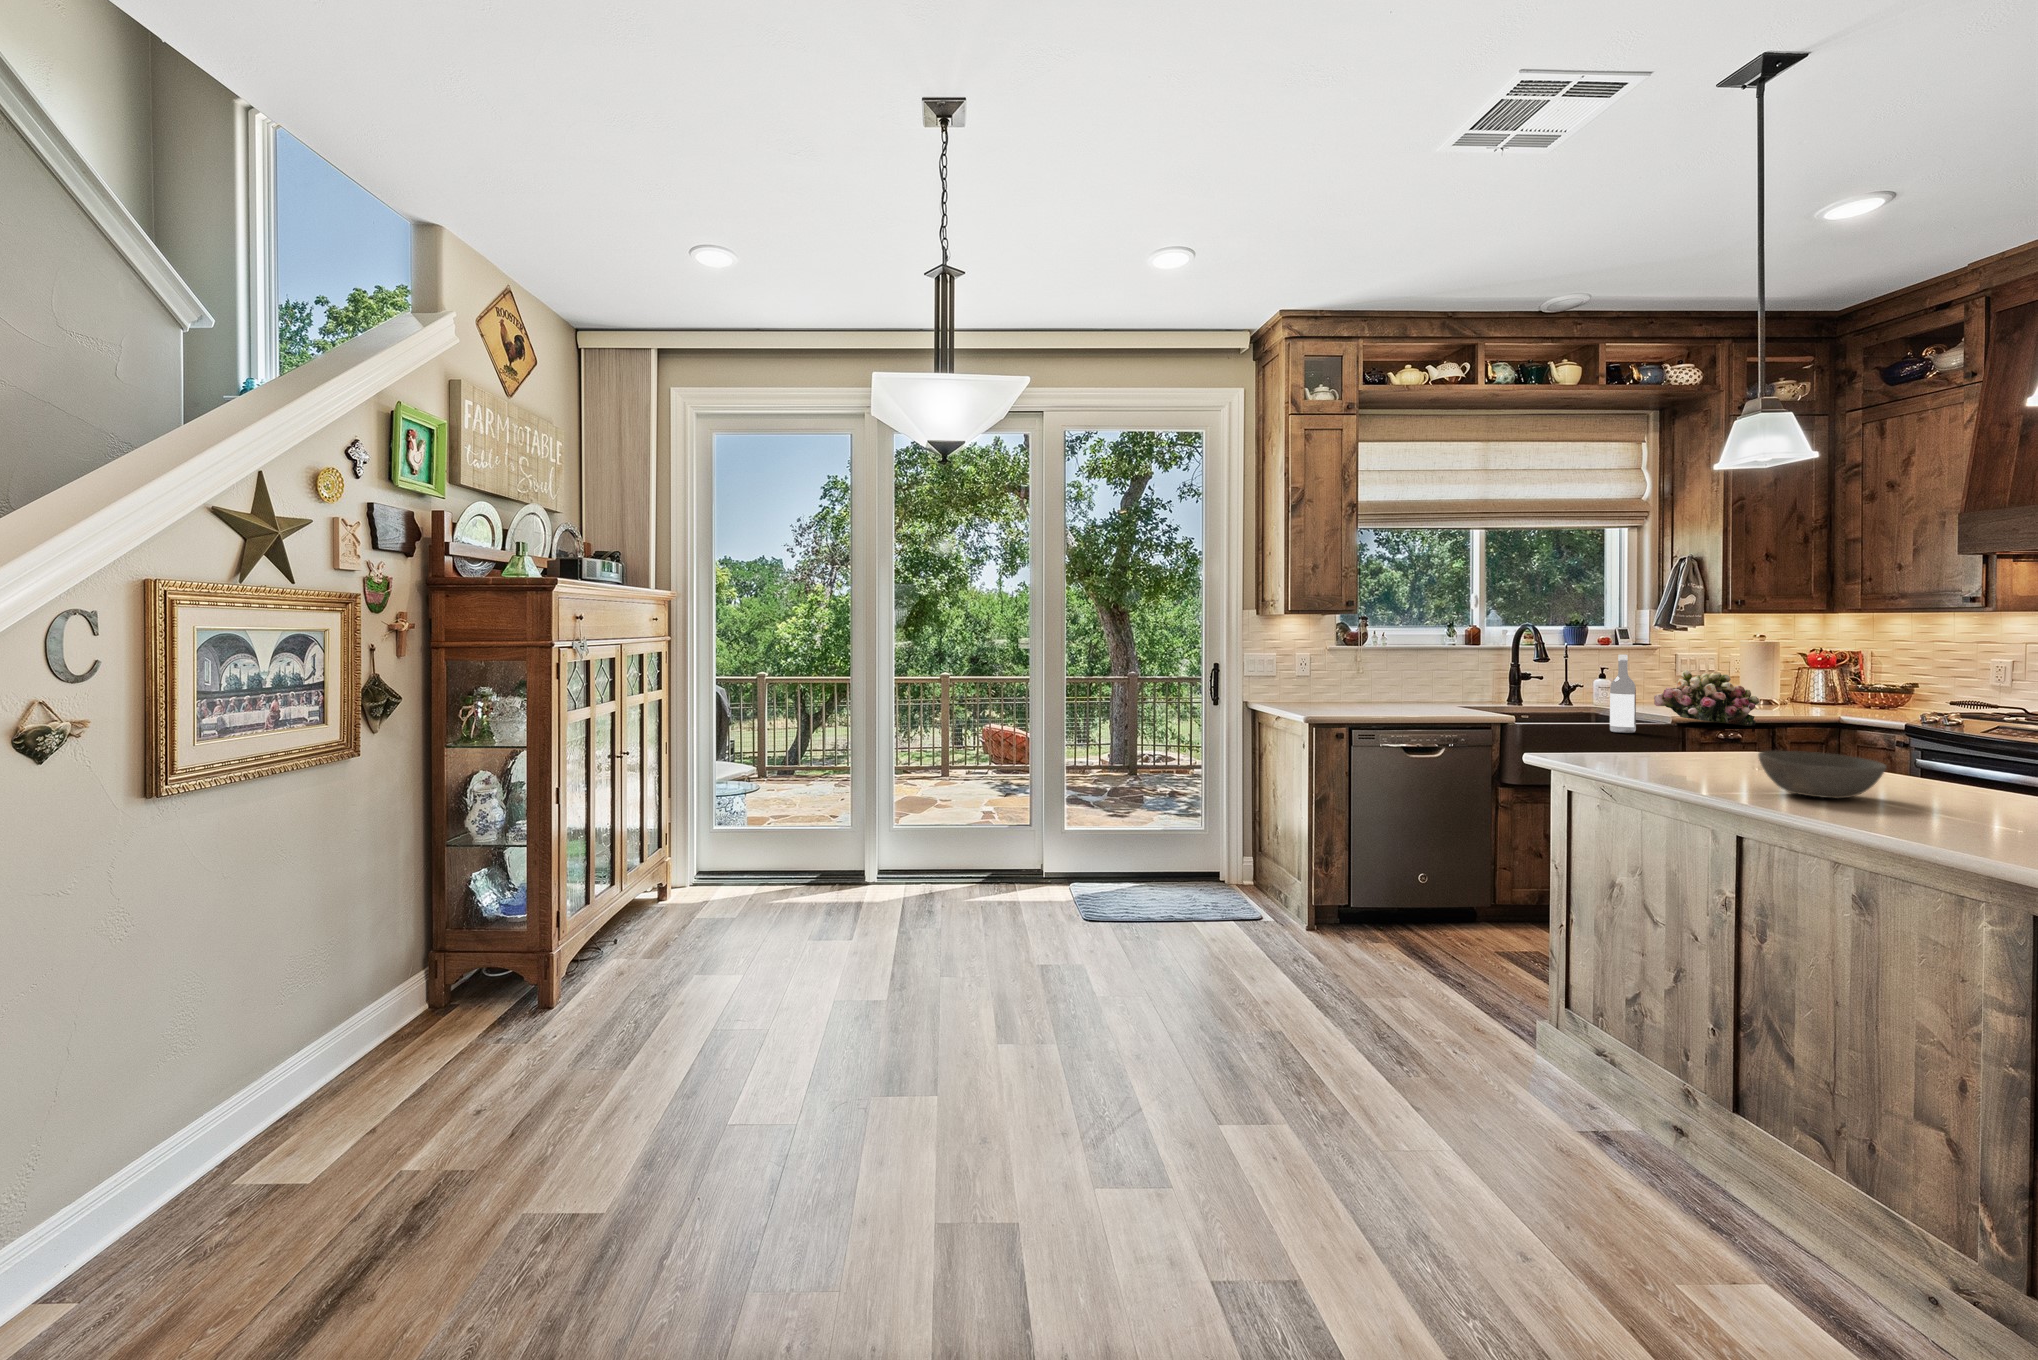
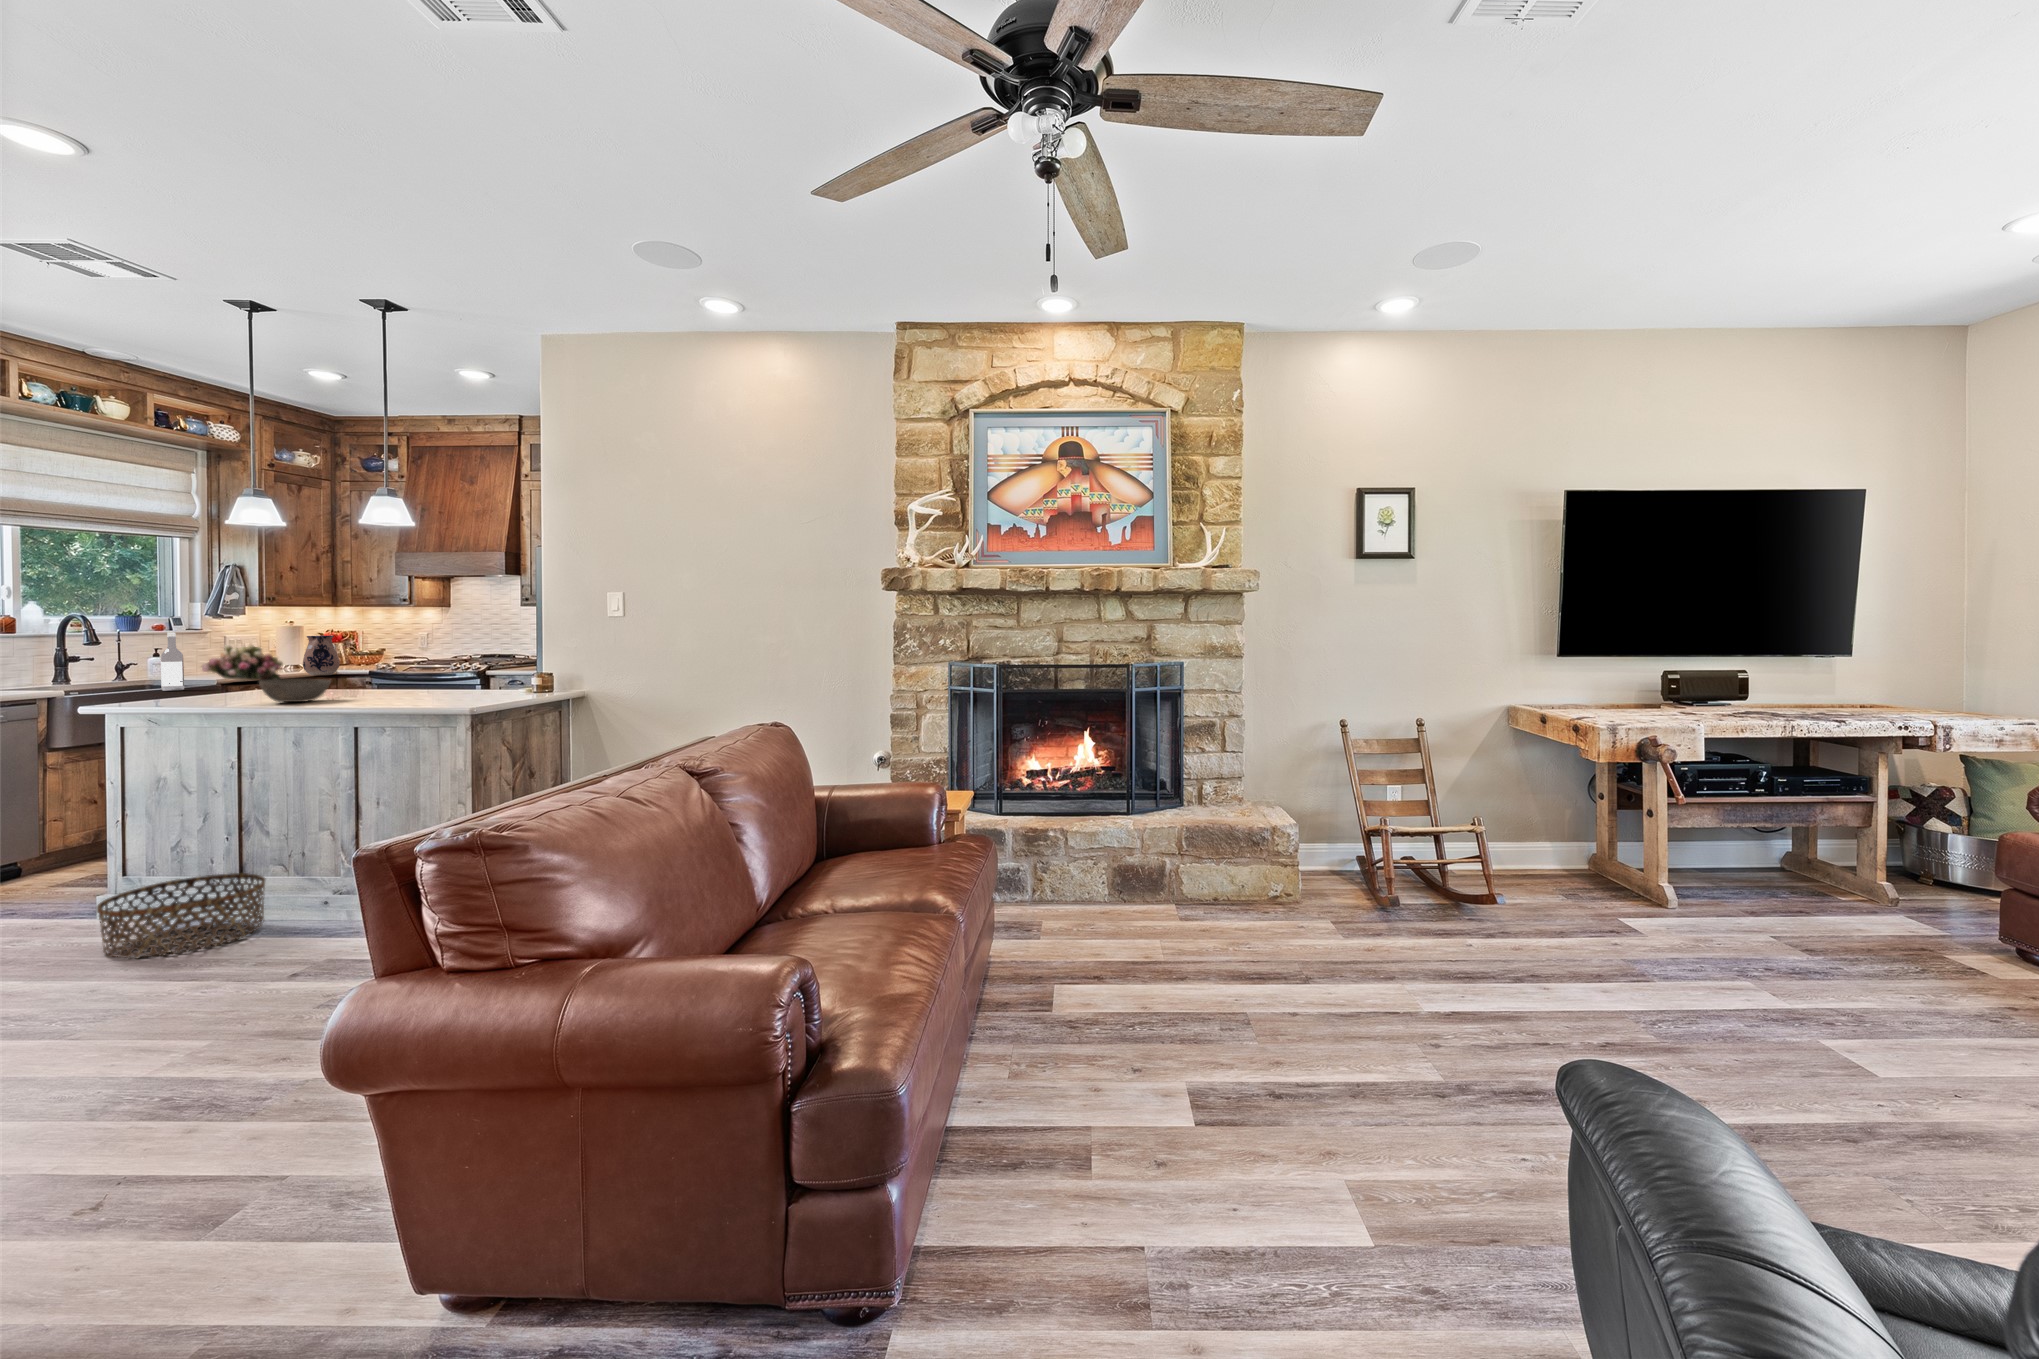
ceramic pitcher: none [1783,659,1840,721] -> present [303,635,340,676]
basket: none [1538,1057,1780,1236] -> present [97,873,265,958]

